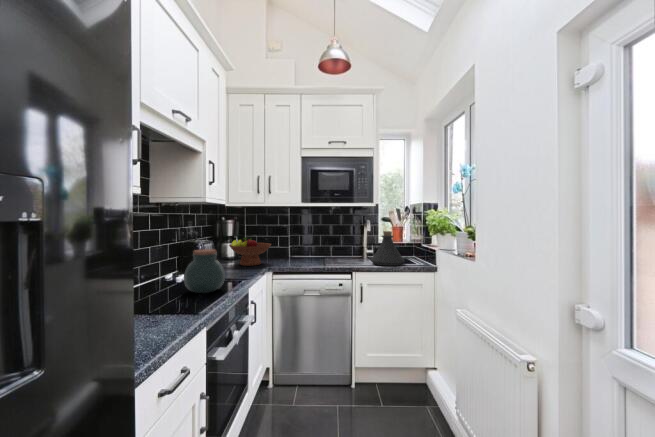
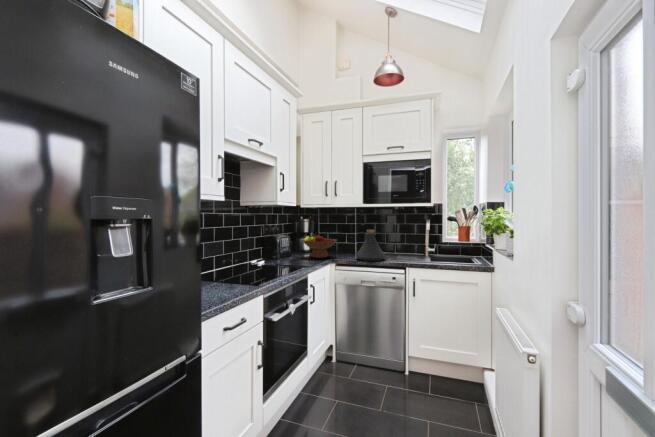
bottle: present [371,231,404,266] -> present [356,230,385,261]
jar: present [184,249,225,293] -> none [258,241,287,274]

